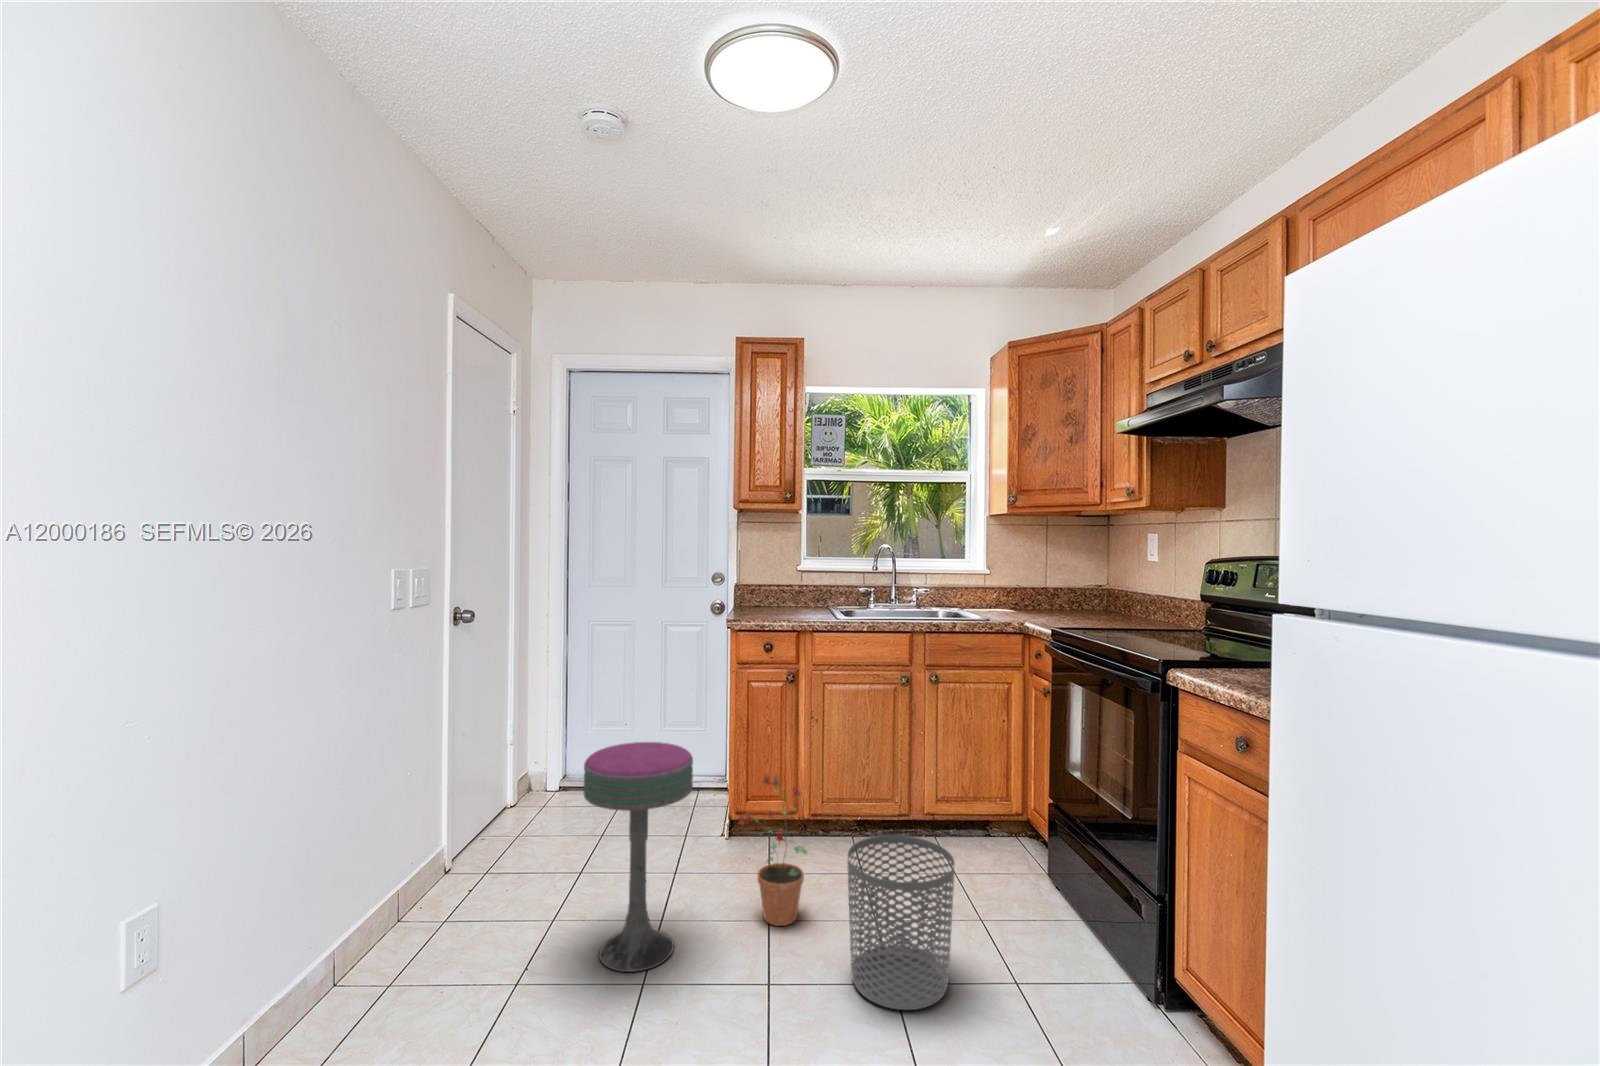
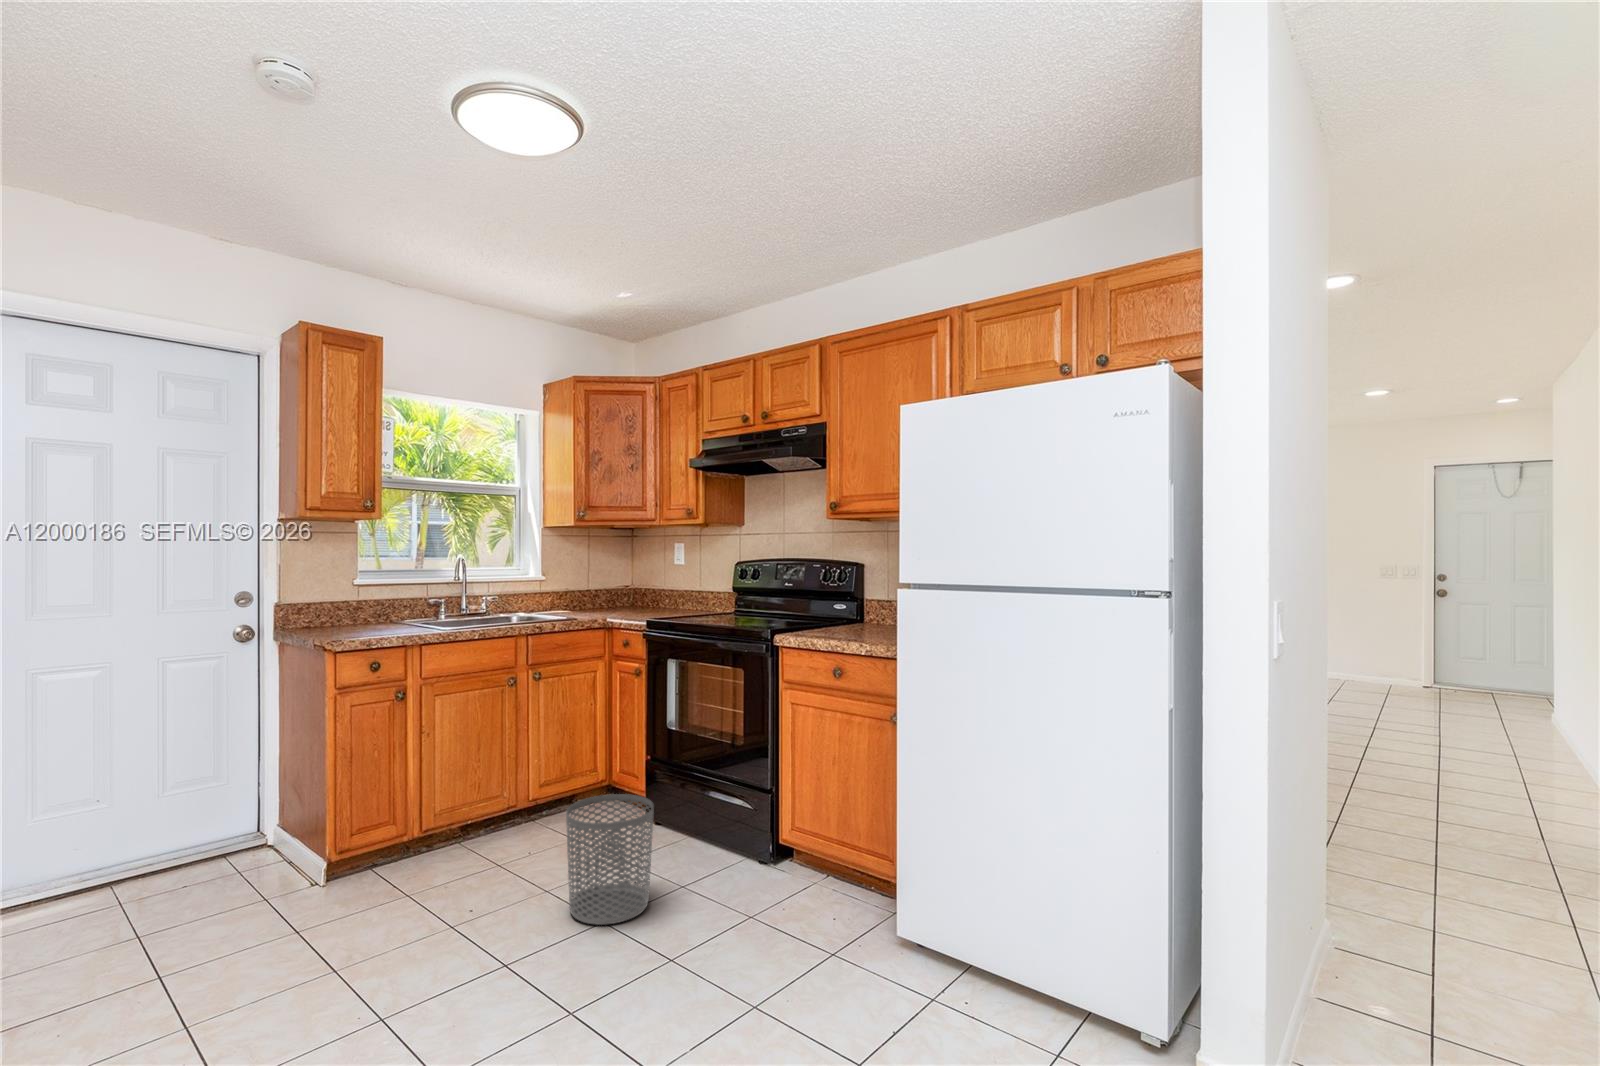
bar stool: present [584,742,693,972] -> none [291,768,420,1010]
potted plant: present [739,774,807,926] -> none [423,781,500,920]

